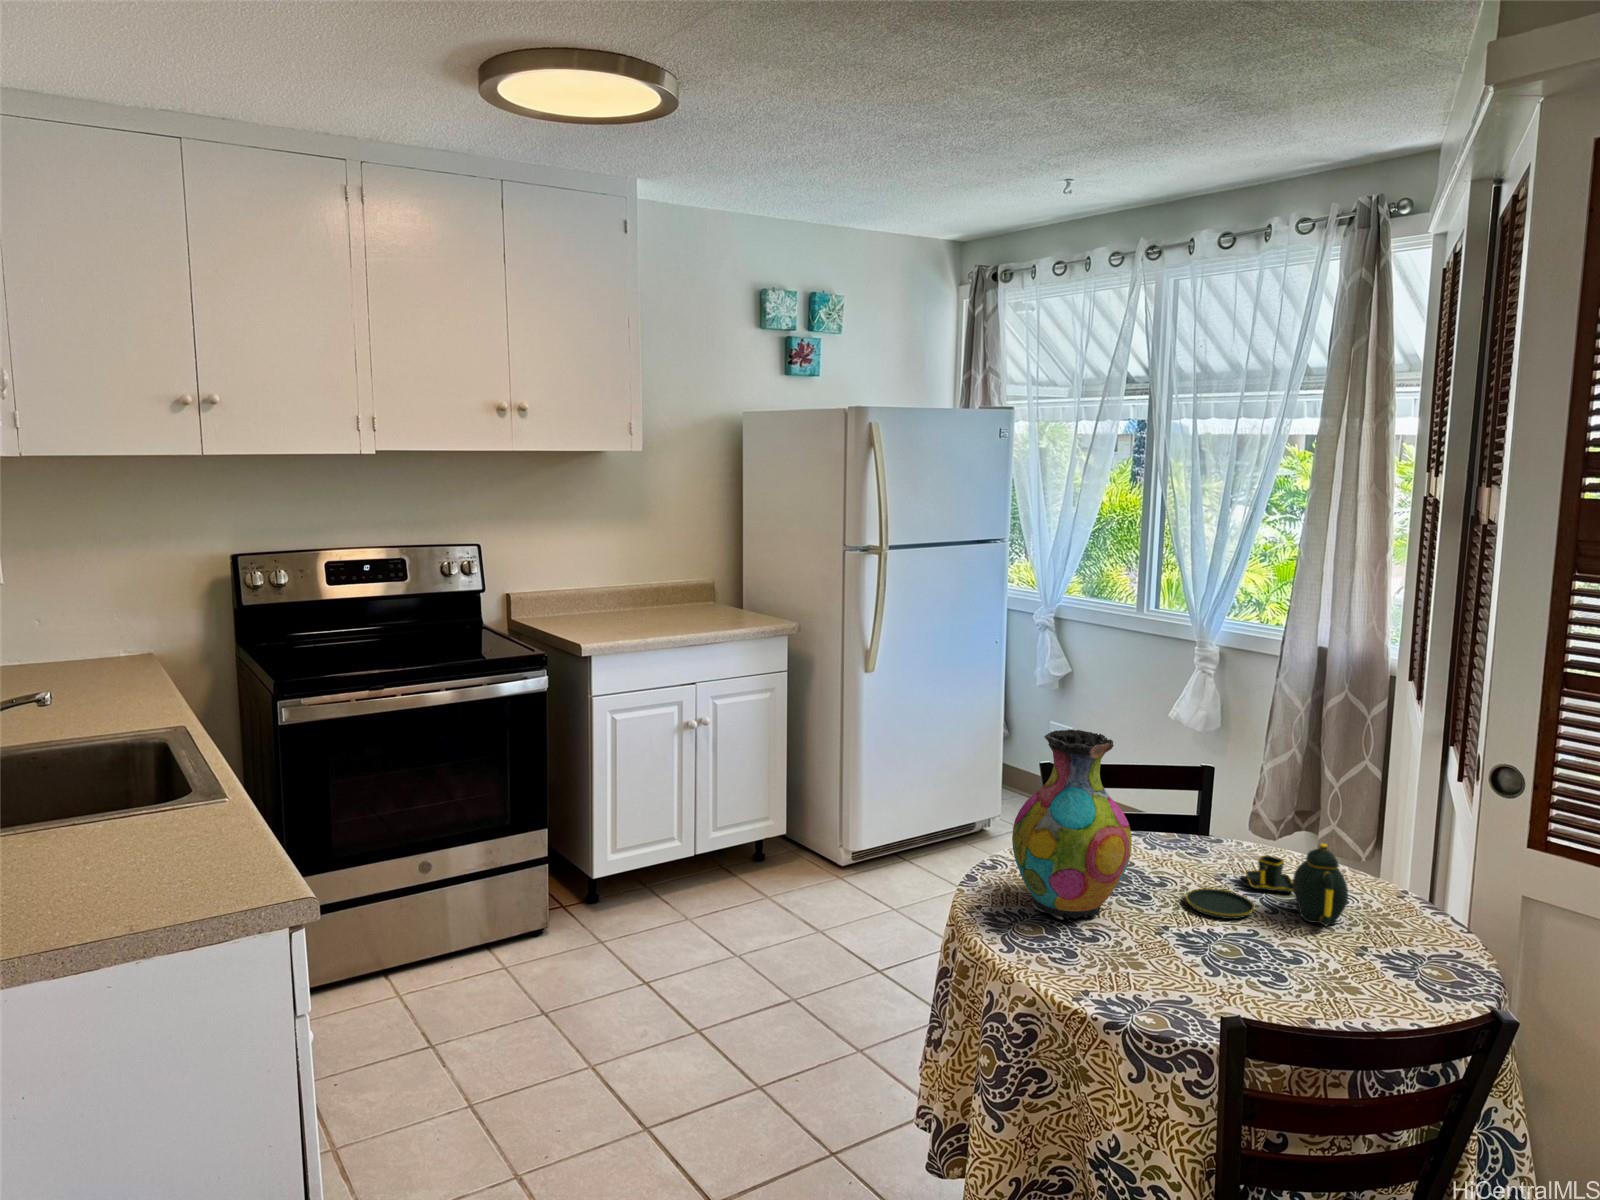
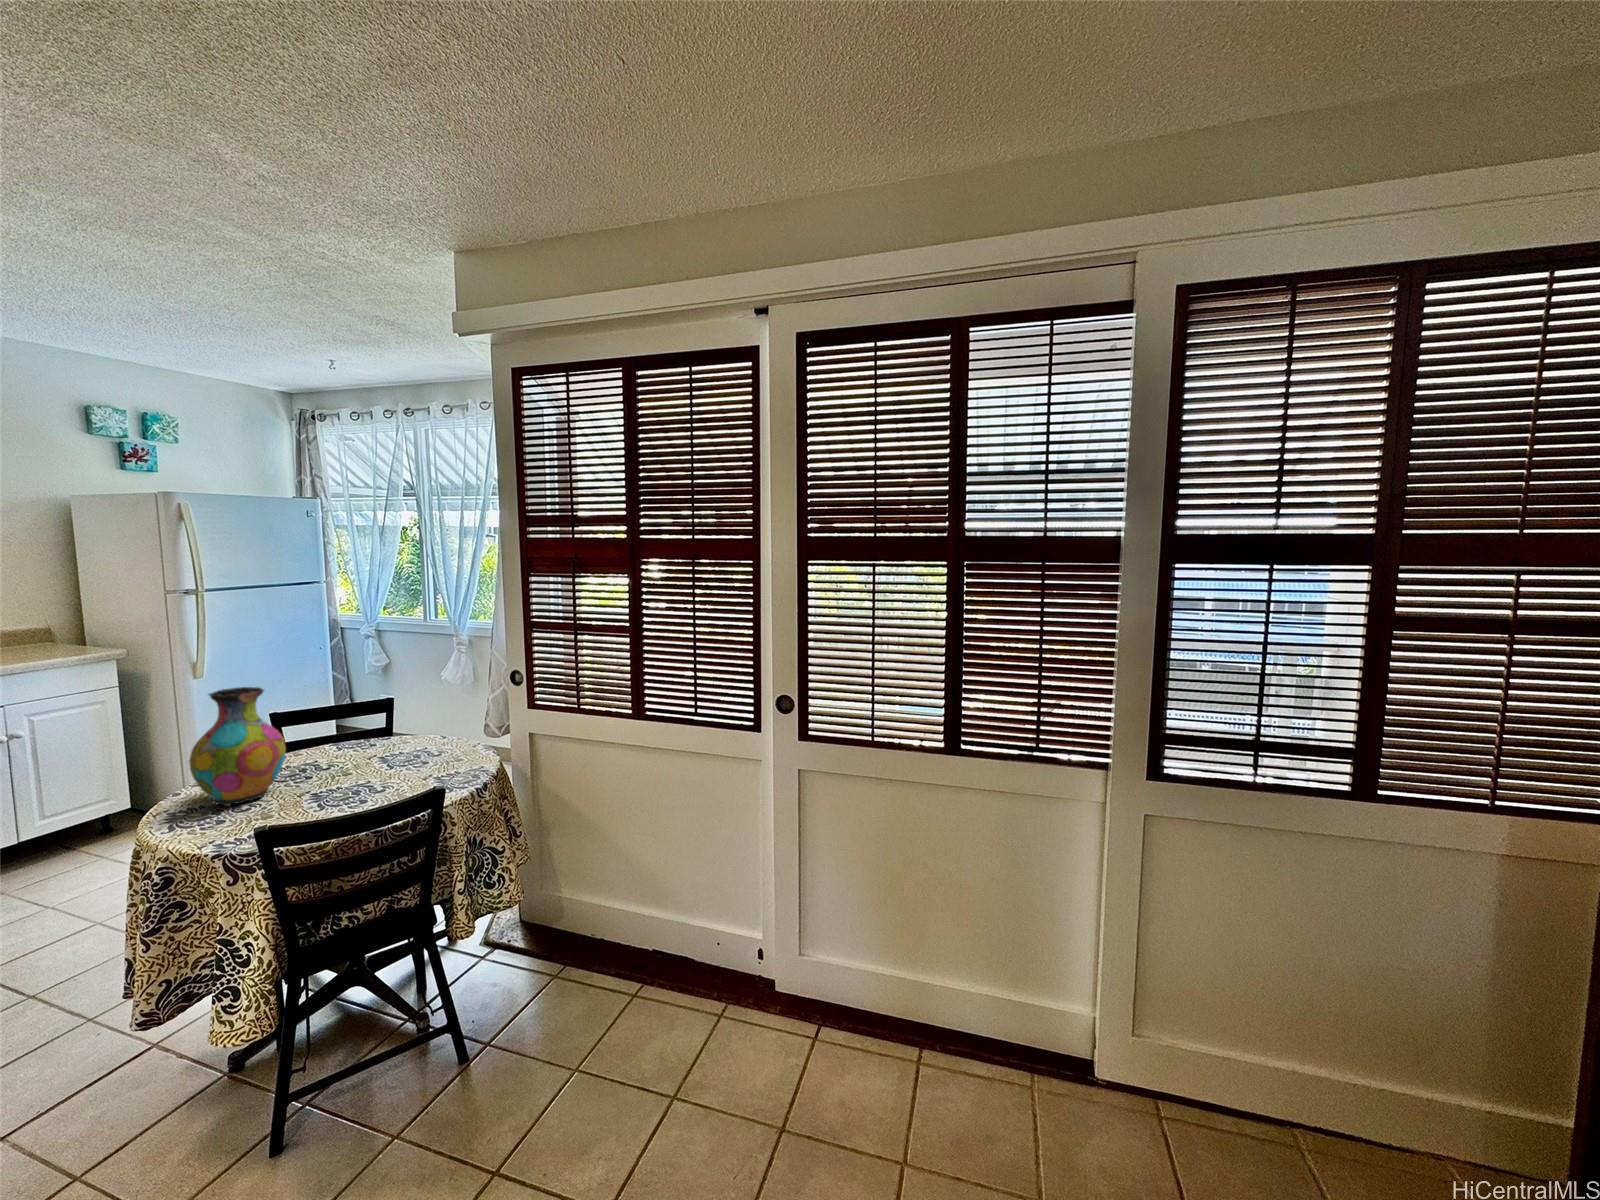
teapot: present [1186,844,1348,926] -> none [337,727,434,781]

